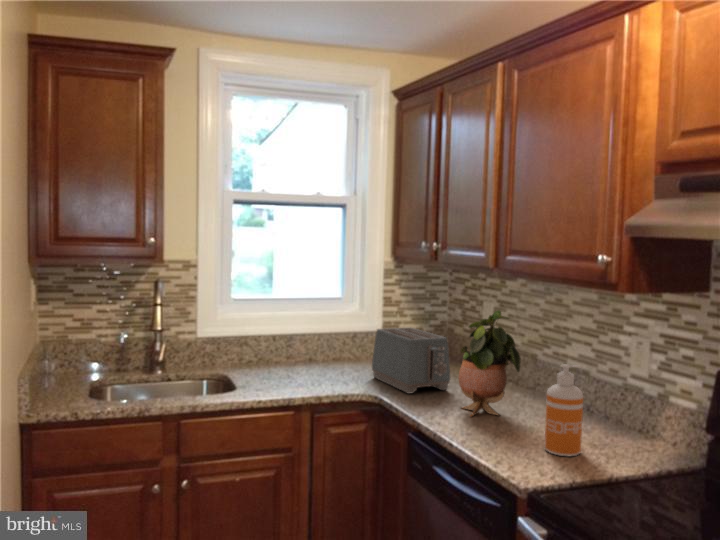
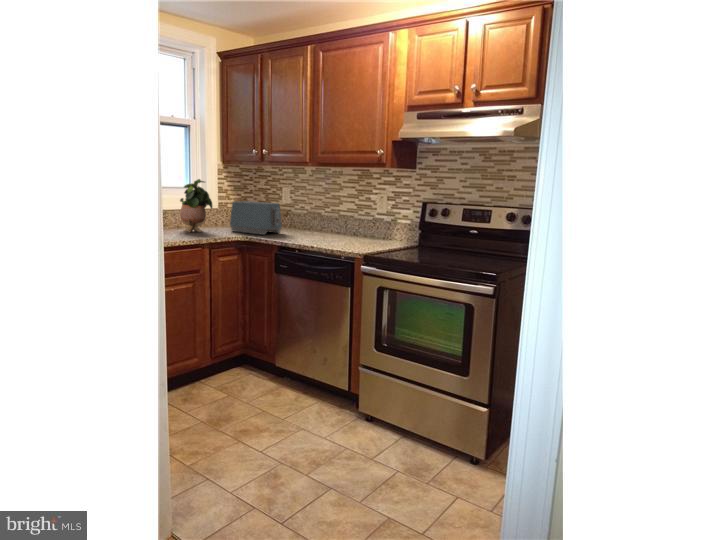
potted plant: present [459,310,520,416] -> present [180,179,212,232]
soap dispenser: present [545,364,583,456] -> none [353,204,370,246]

